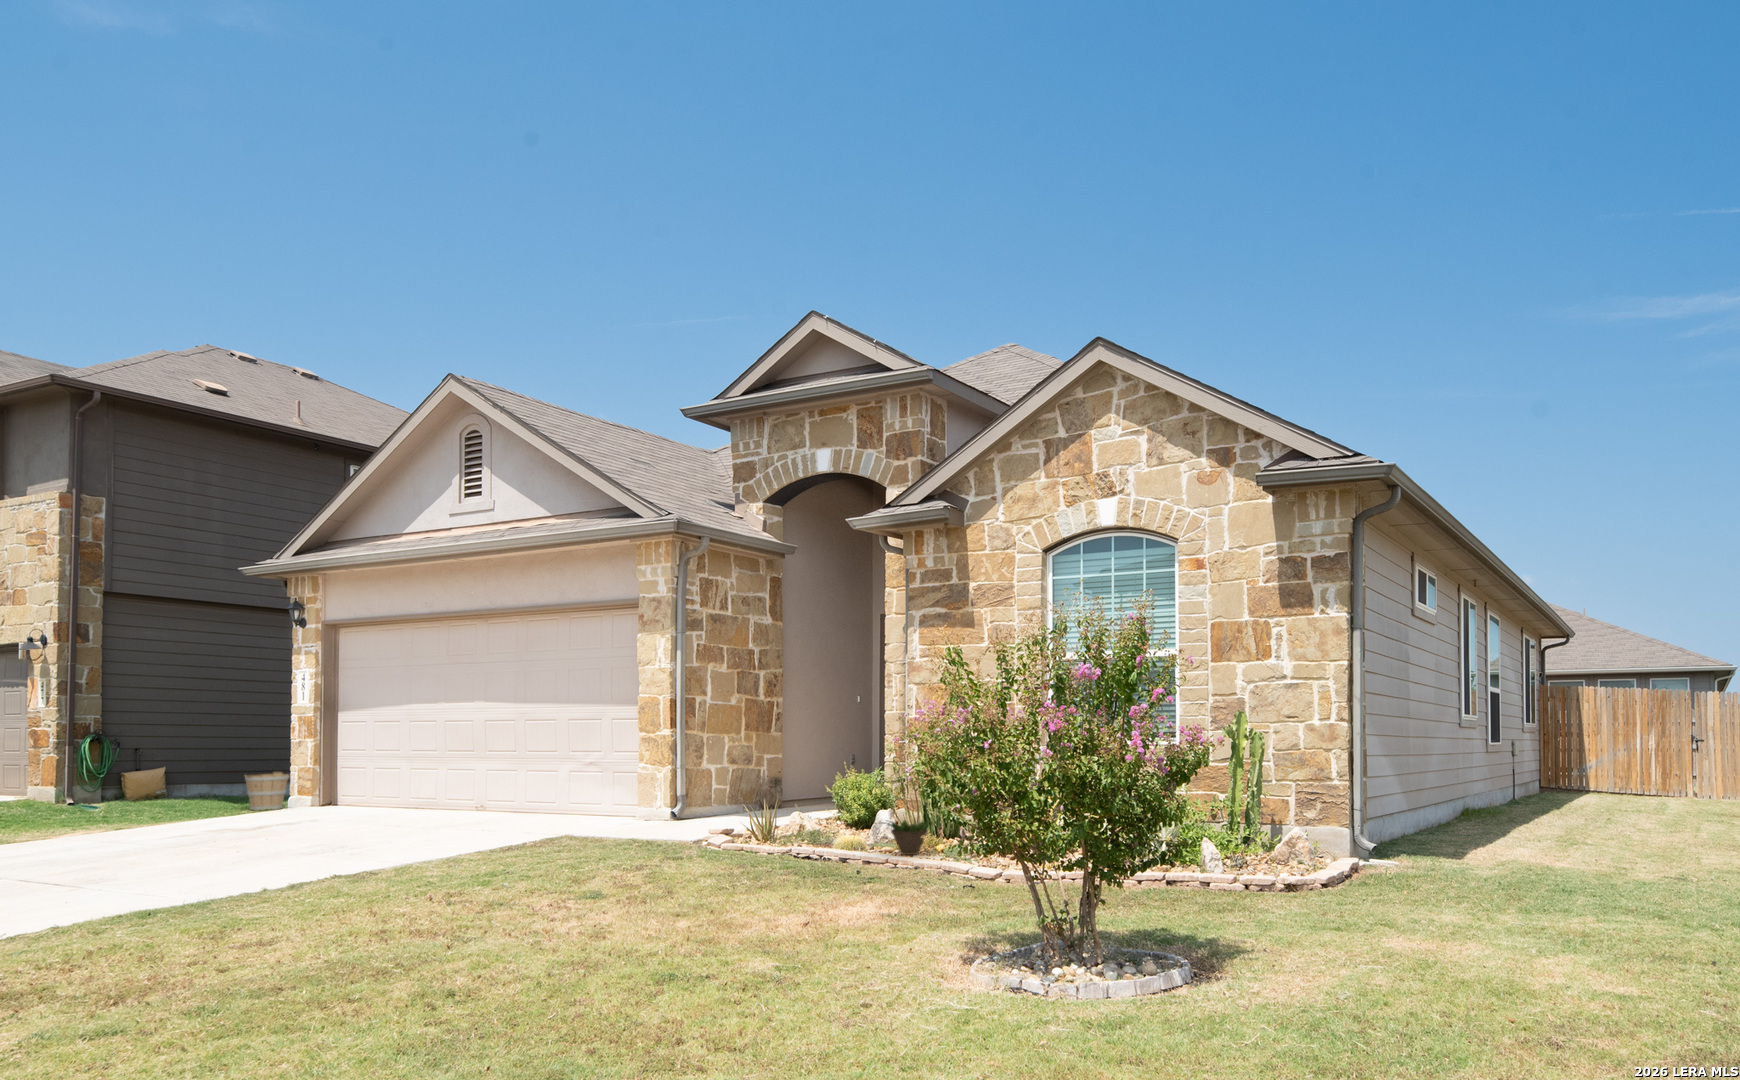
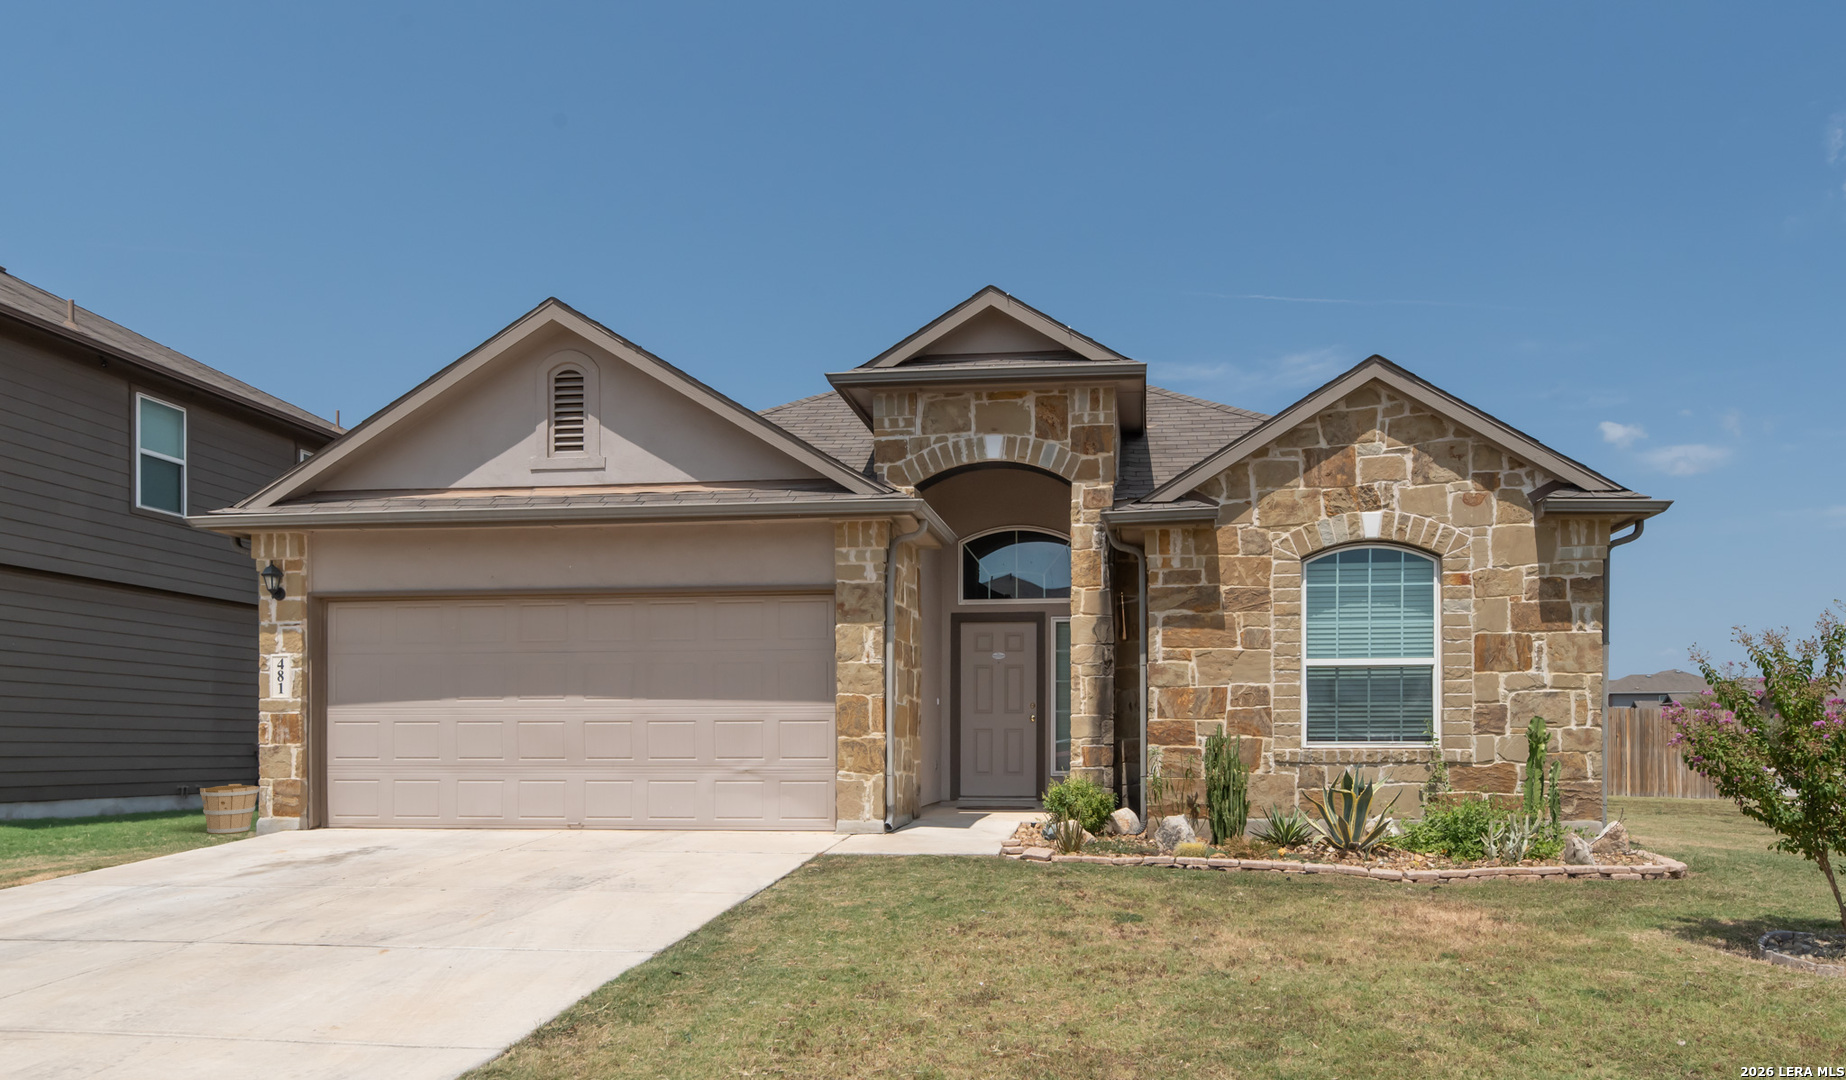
decorative plant: present [884,820,929,855] -> none [1211,825,1276,864]

